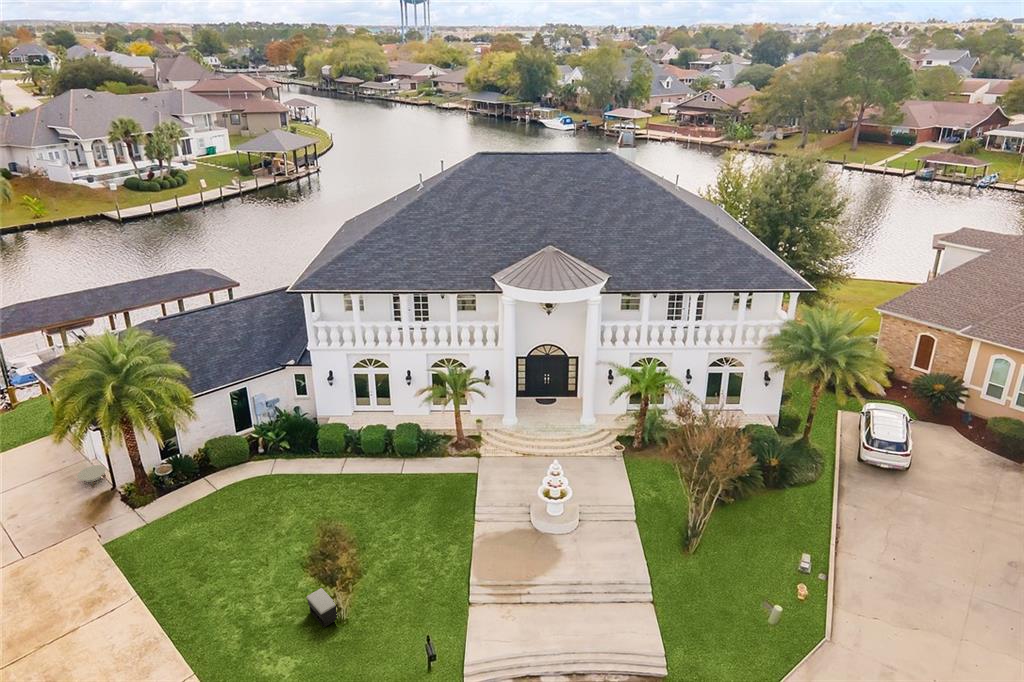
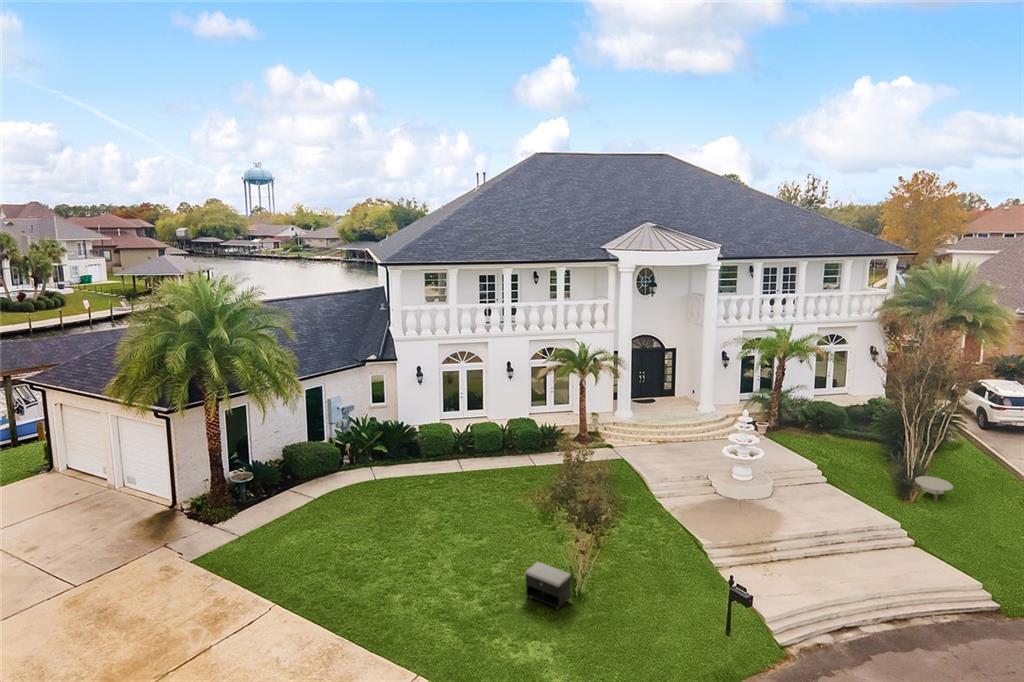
round table: present [77,465,106,487] -> present [915,476,953,502]

